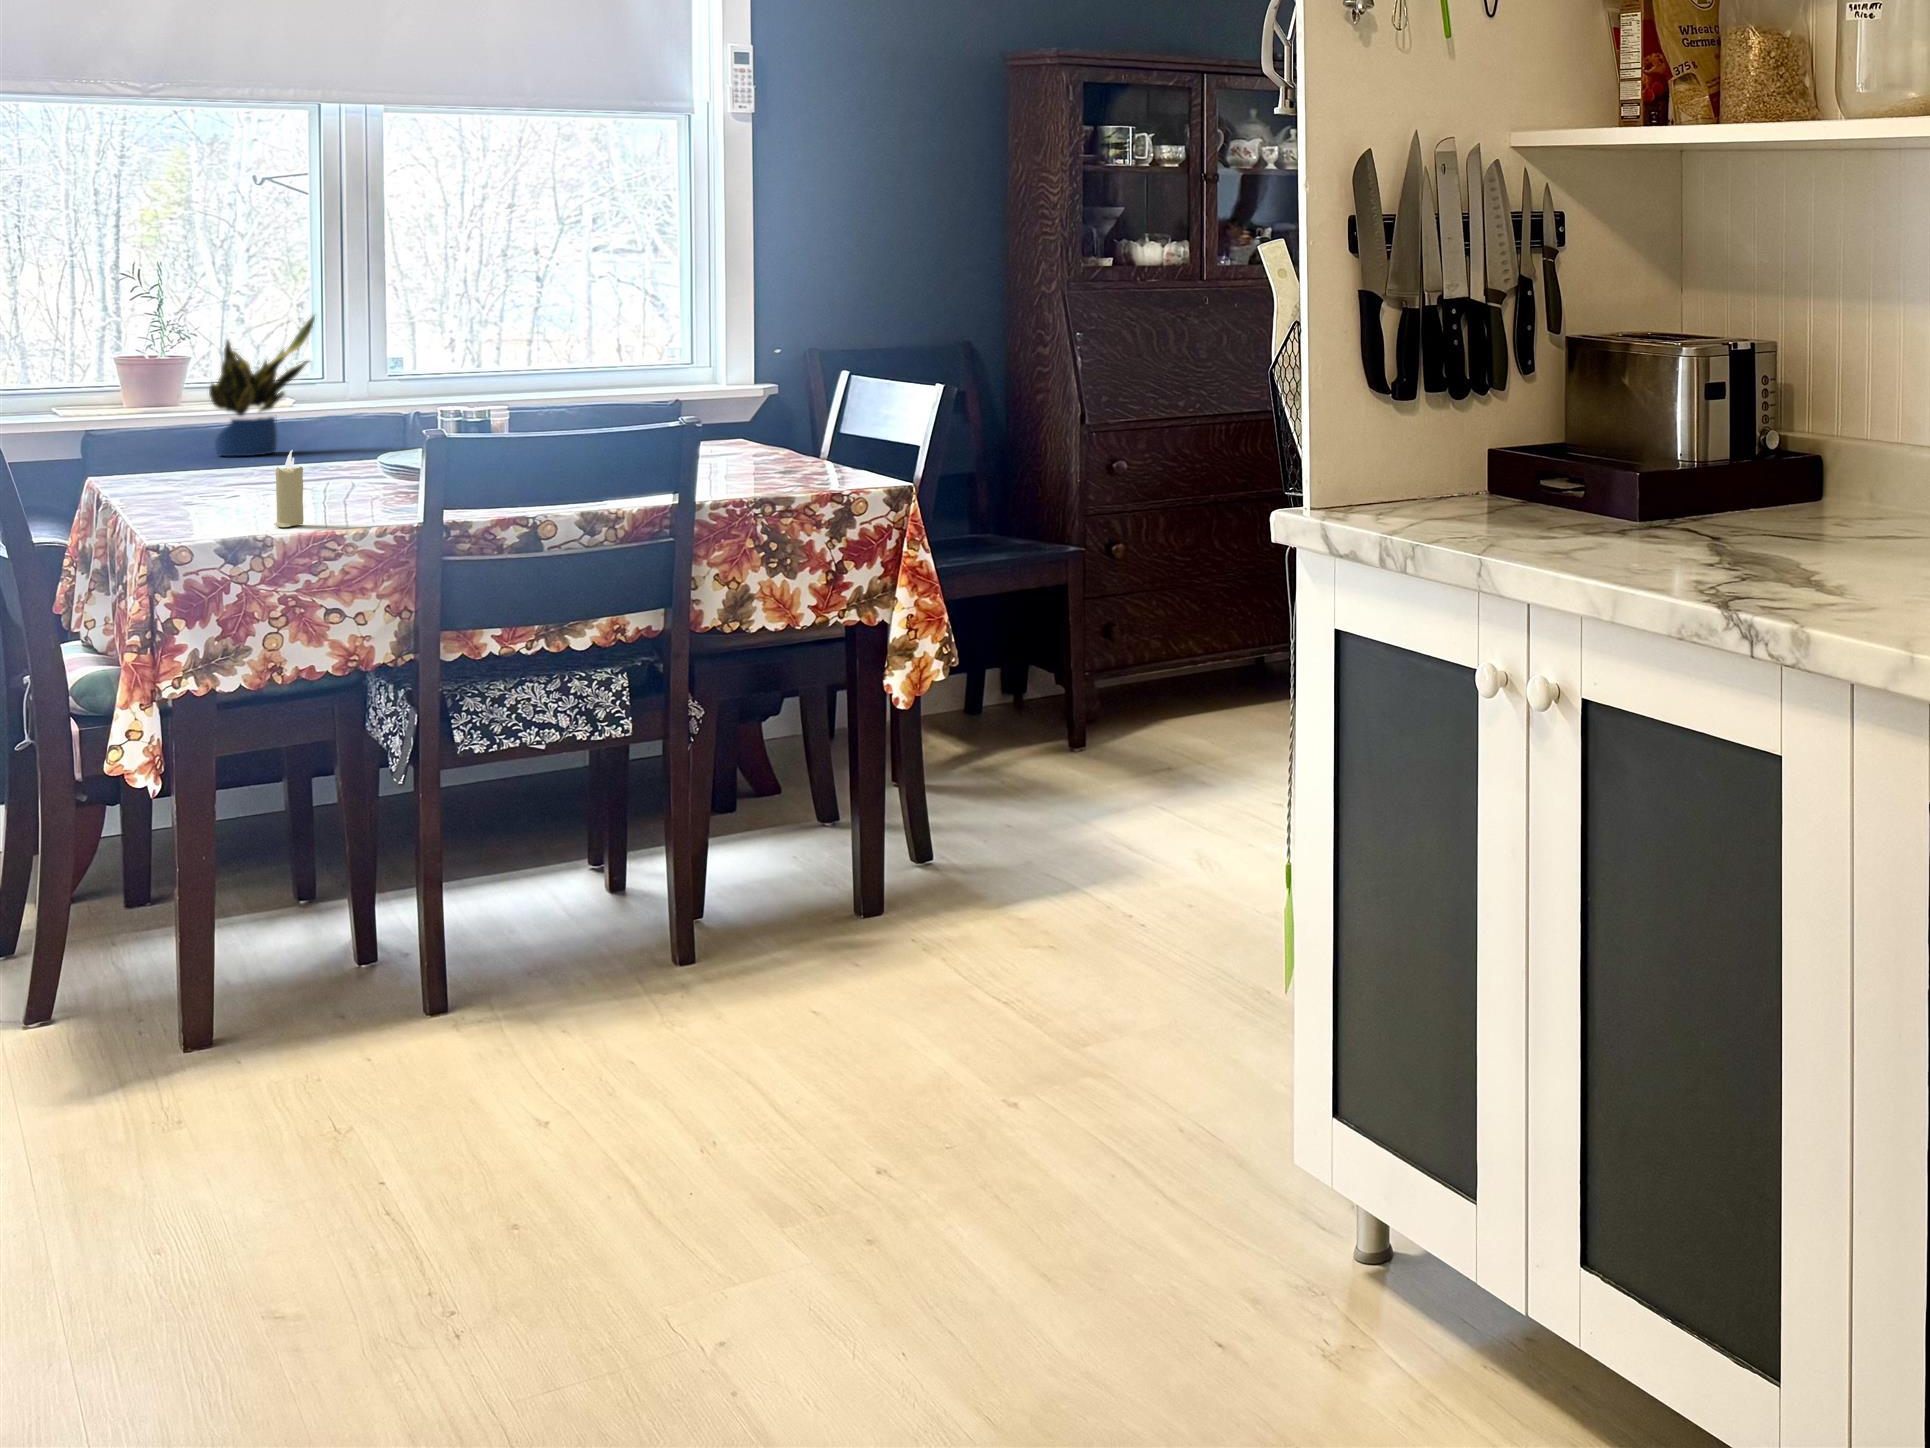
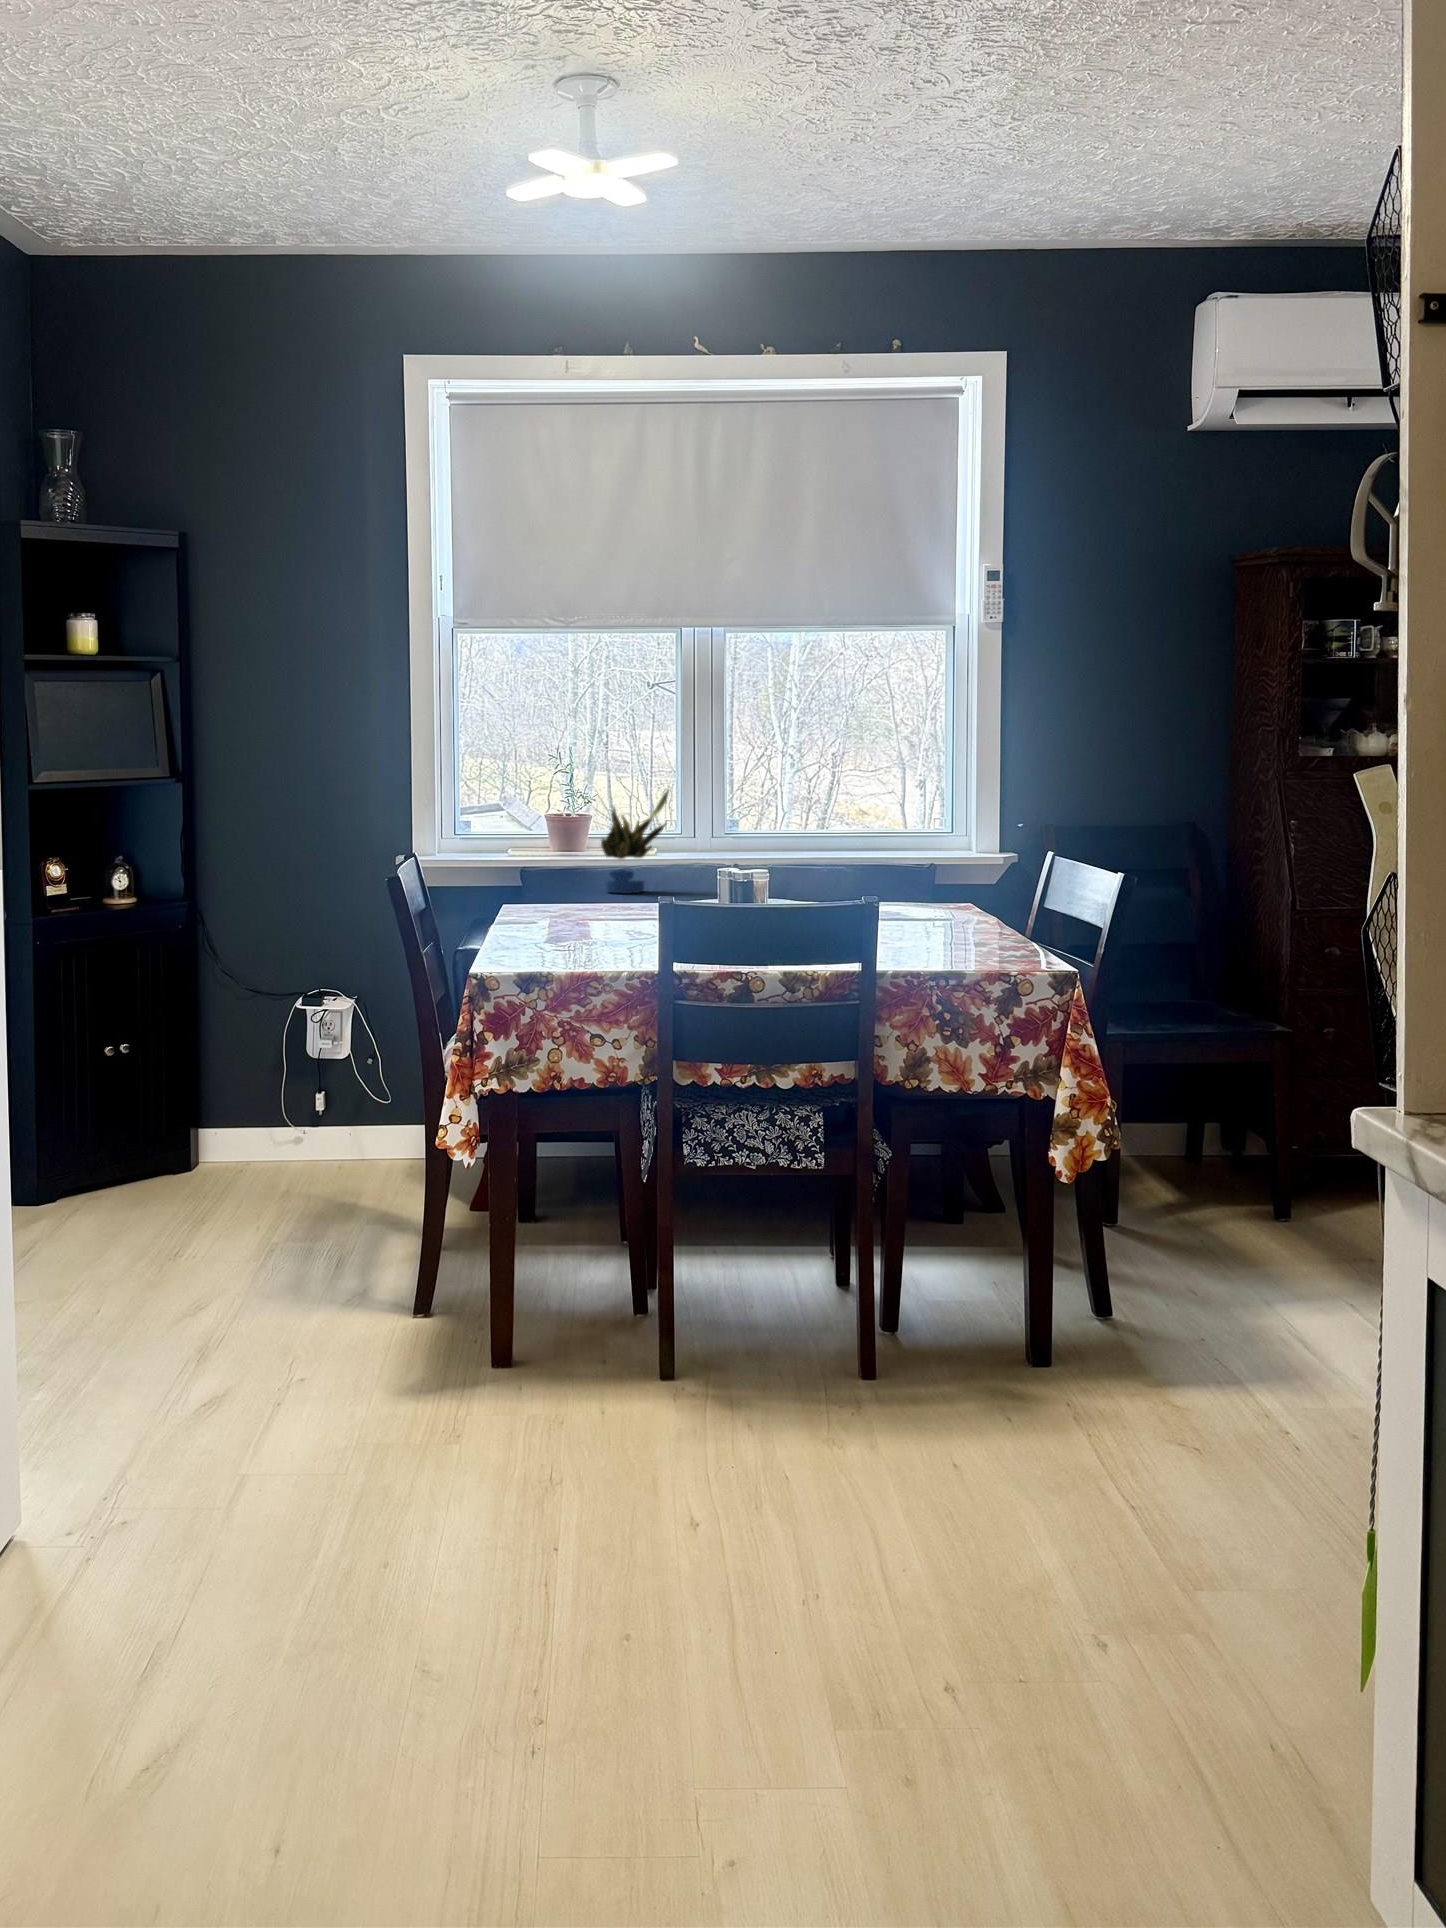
candle: present [274,450,303,527] -> none [559,905,579,966]

